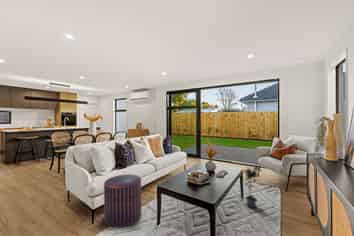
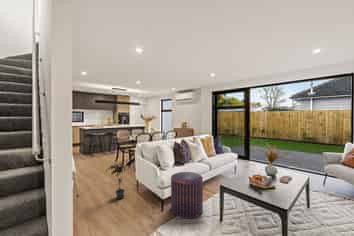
potted plant: present [243,166,261,208] -> present [106,163,129,199]

